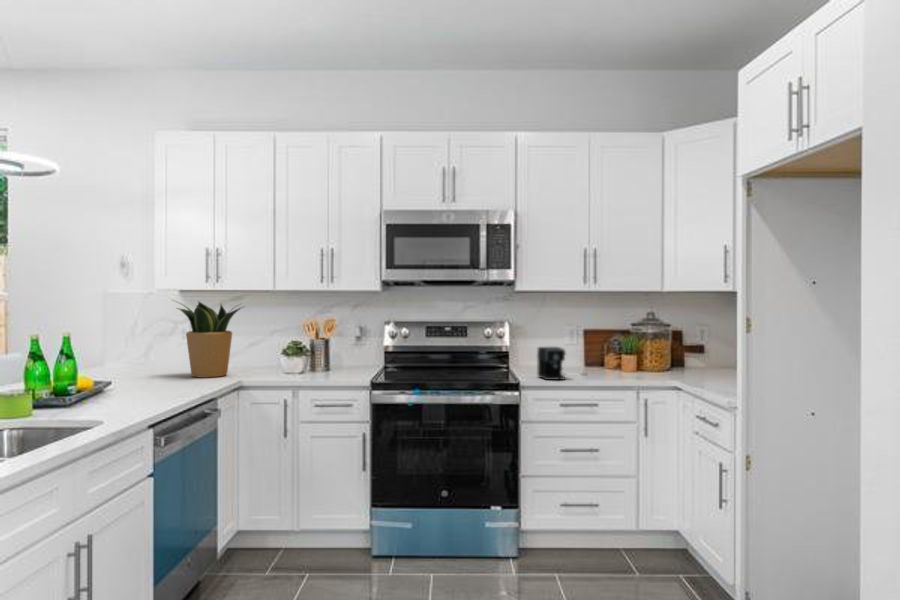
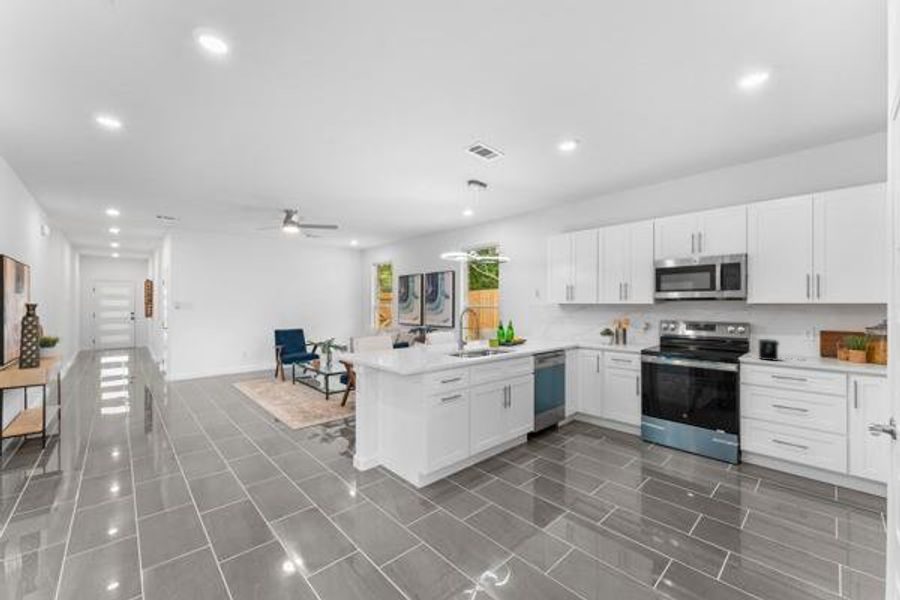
potted plant: present [178,301,241,378] -> none [553,308,583,342]

